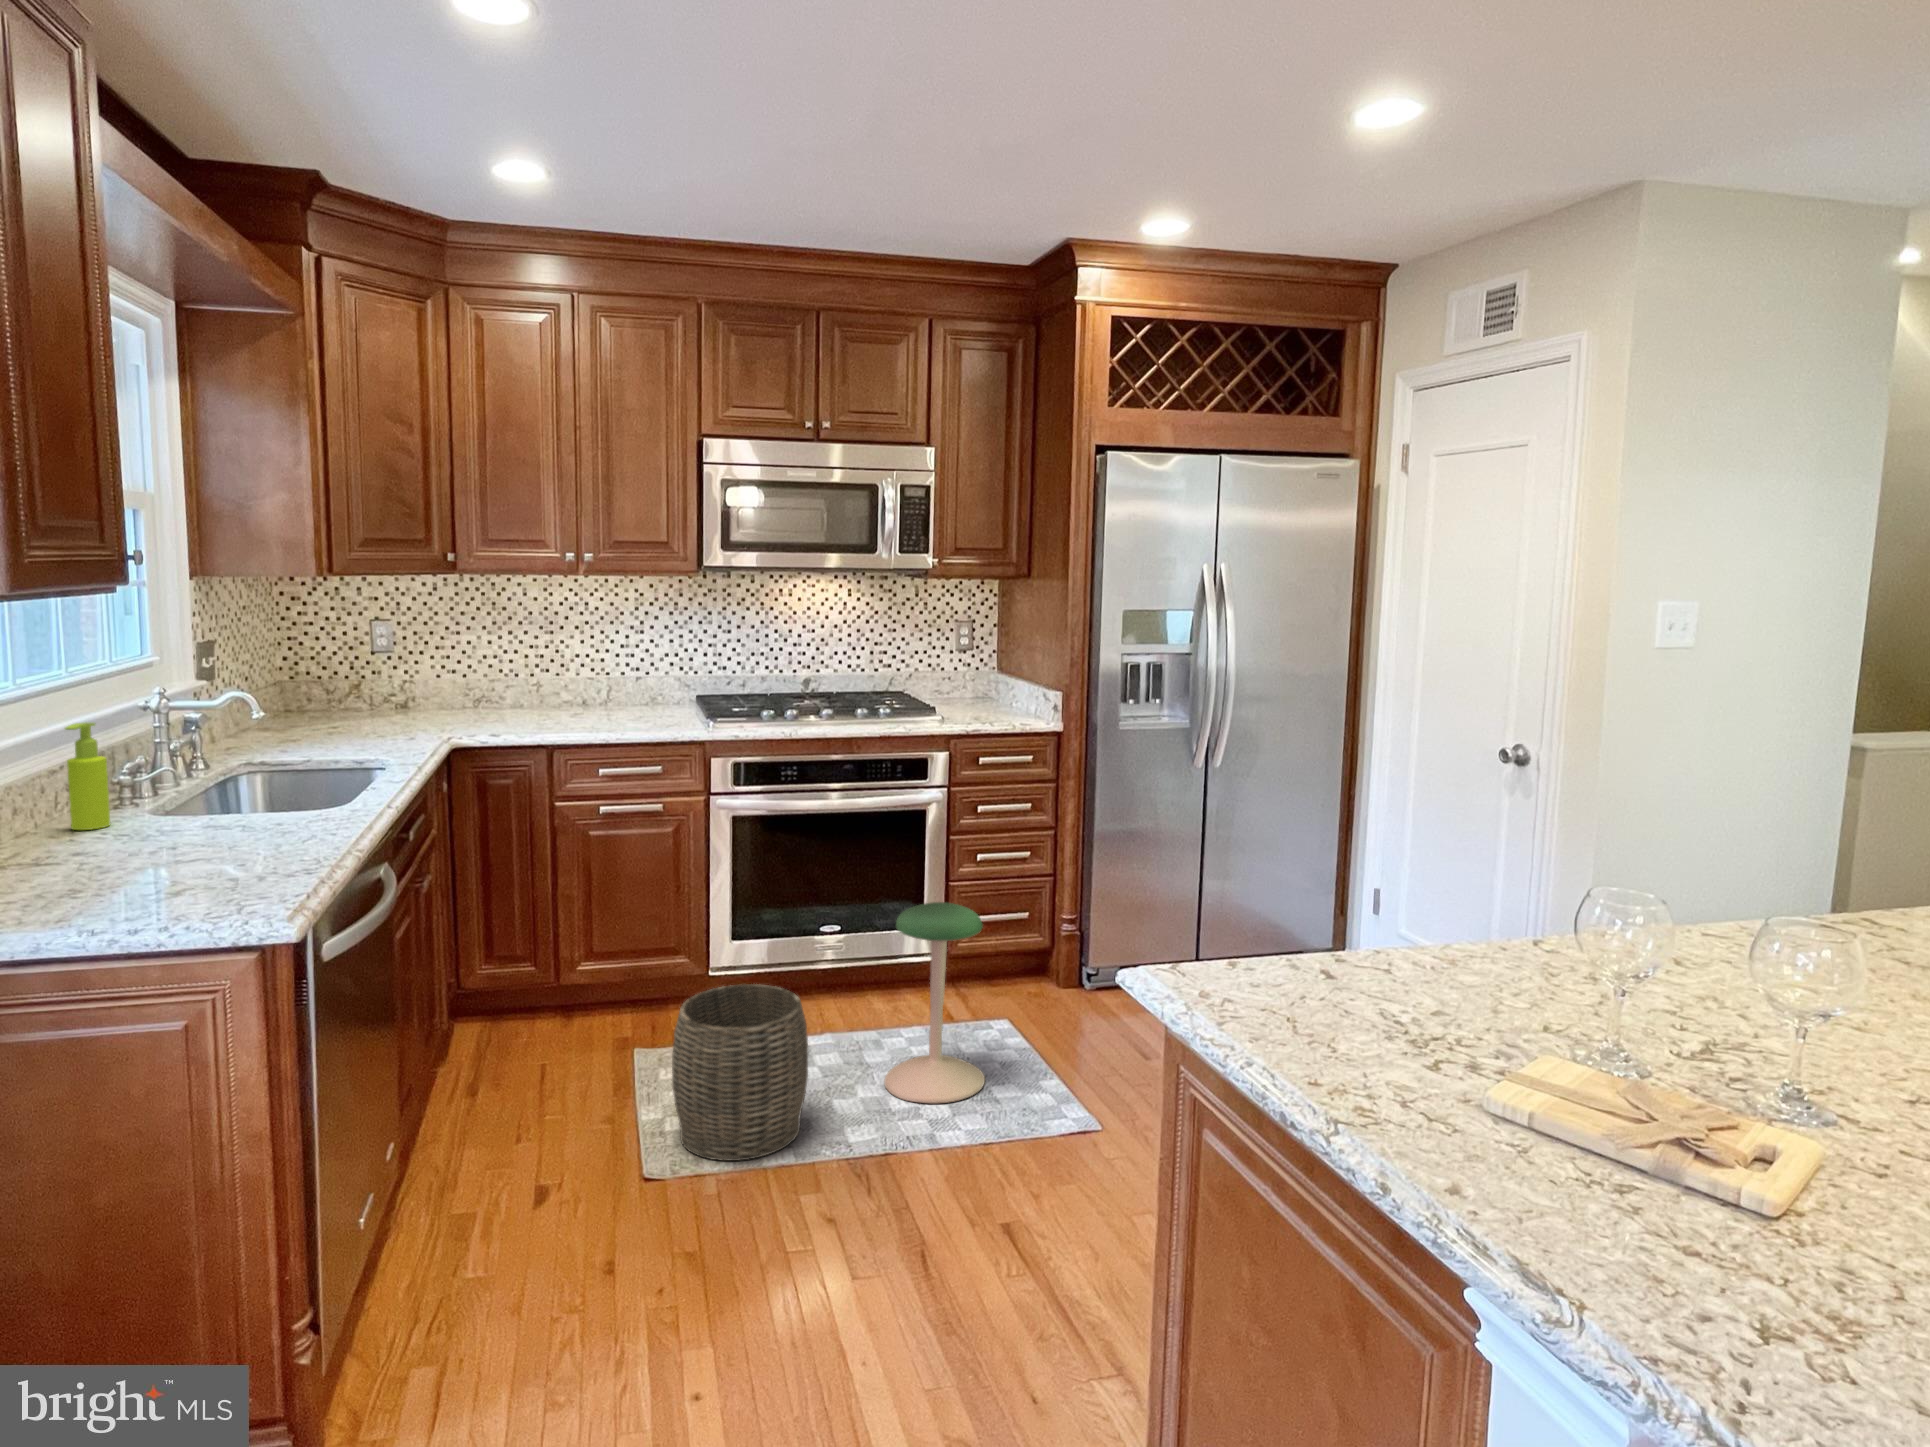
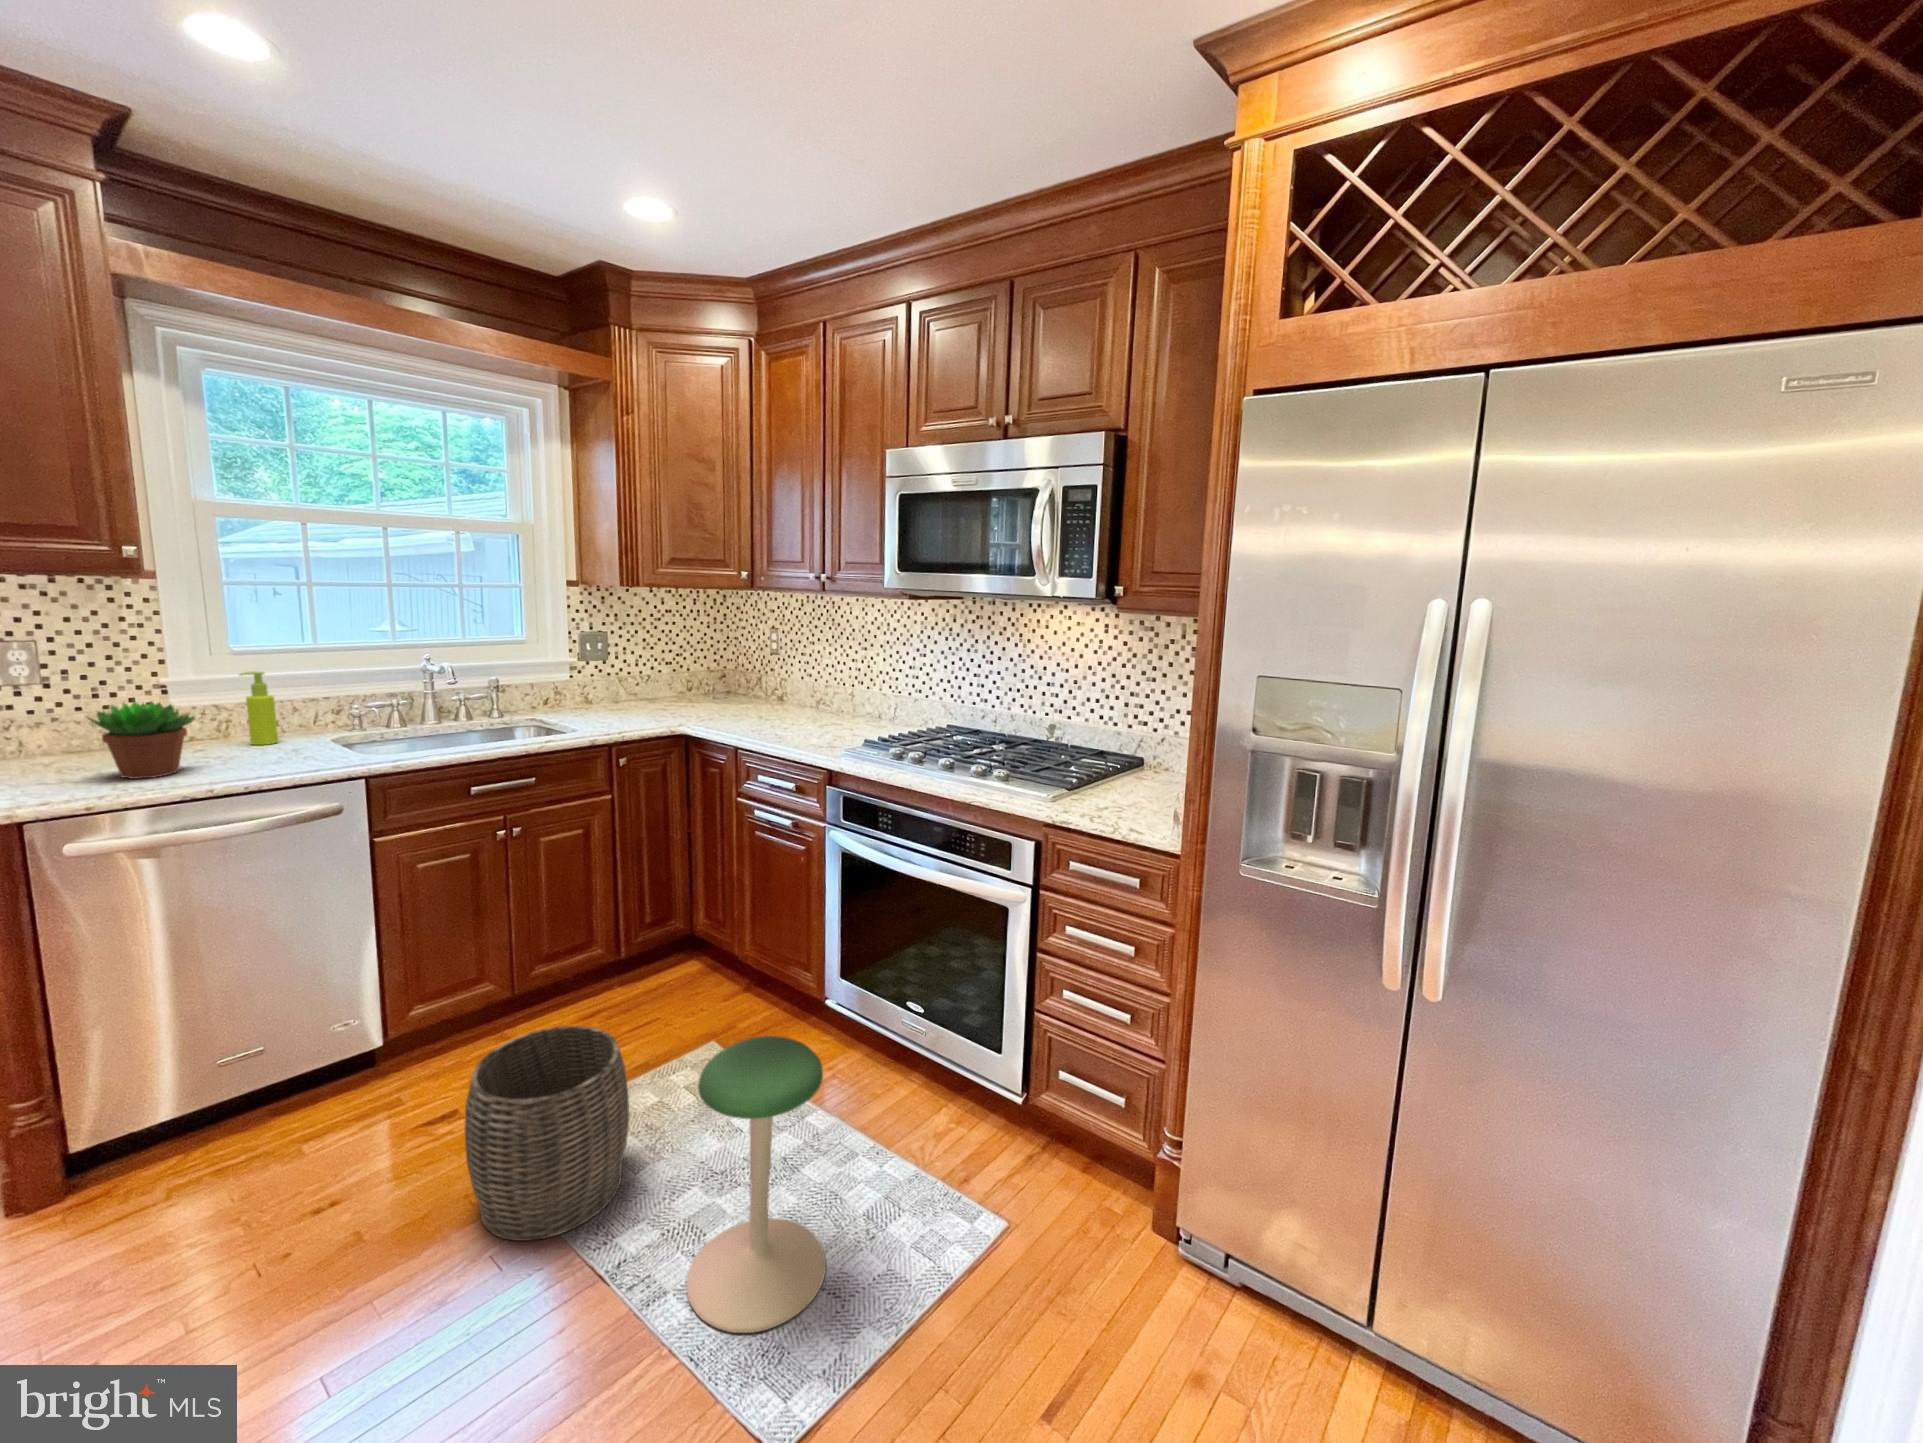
succulent plant: none [161,749,277,854] -> present [87,701,195,779]

